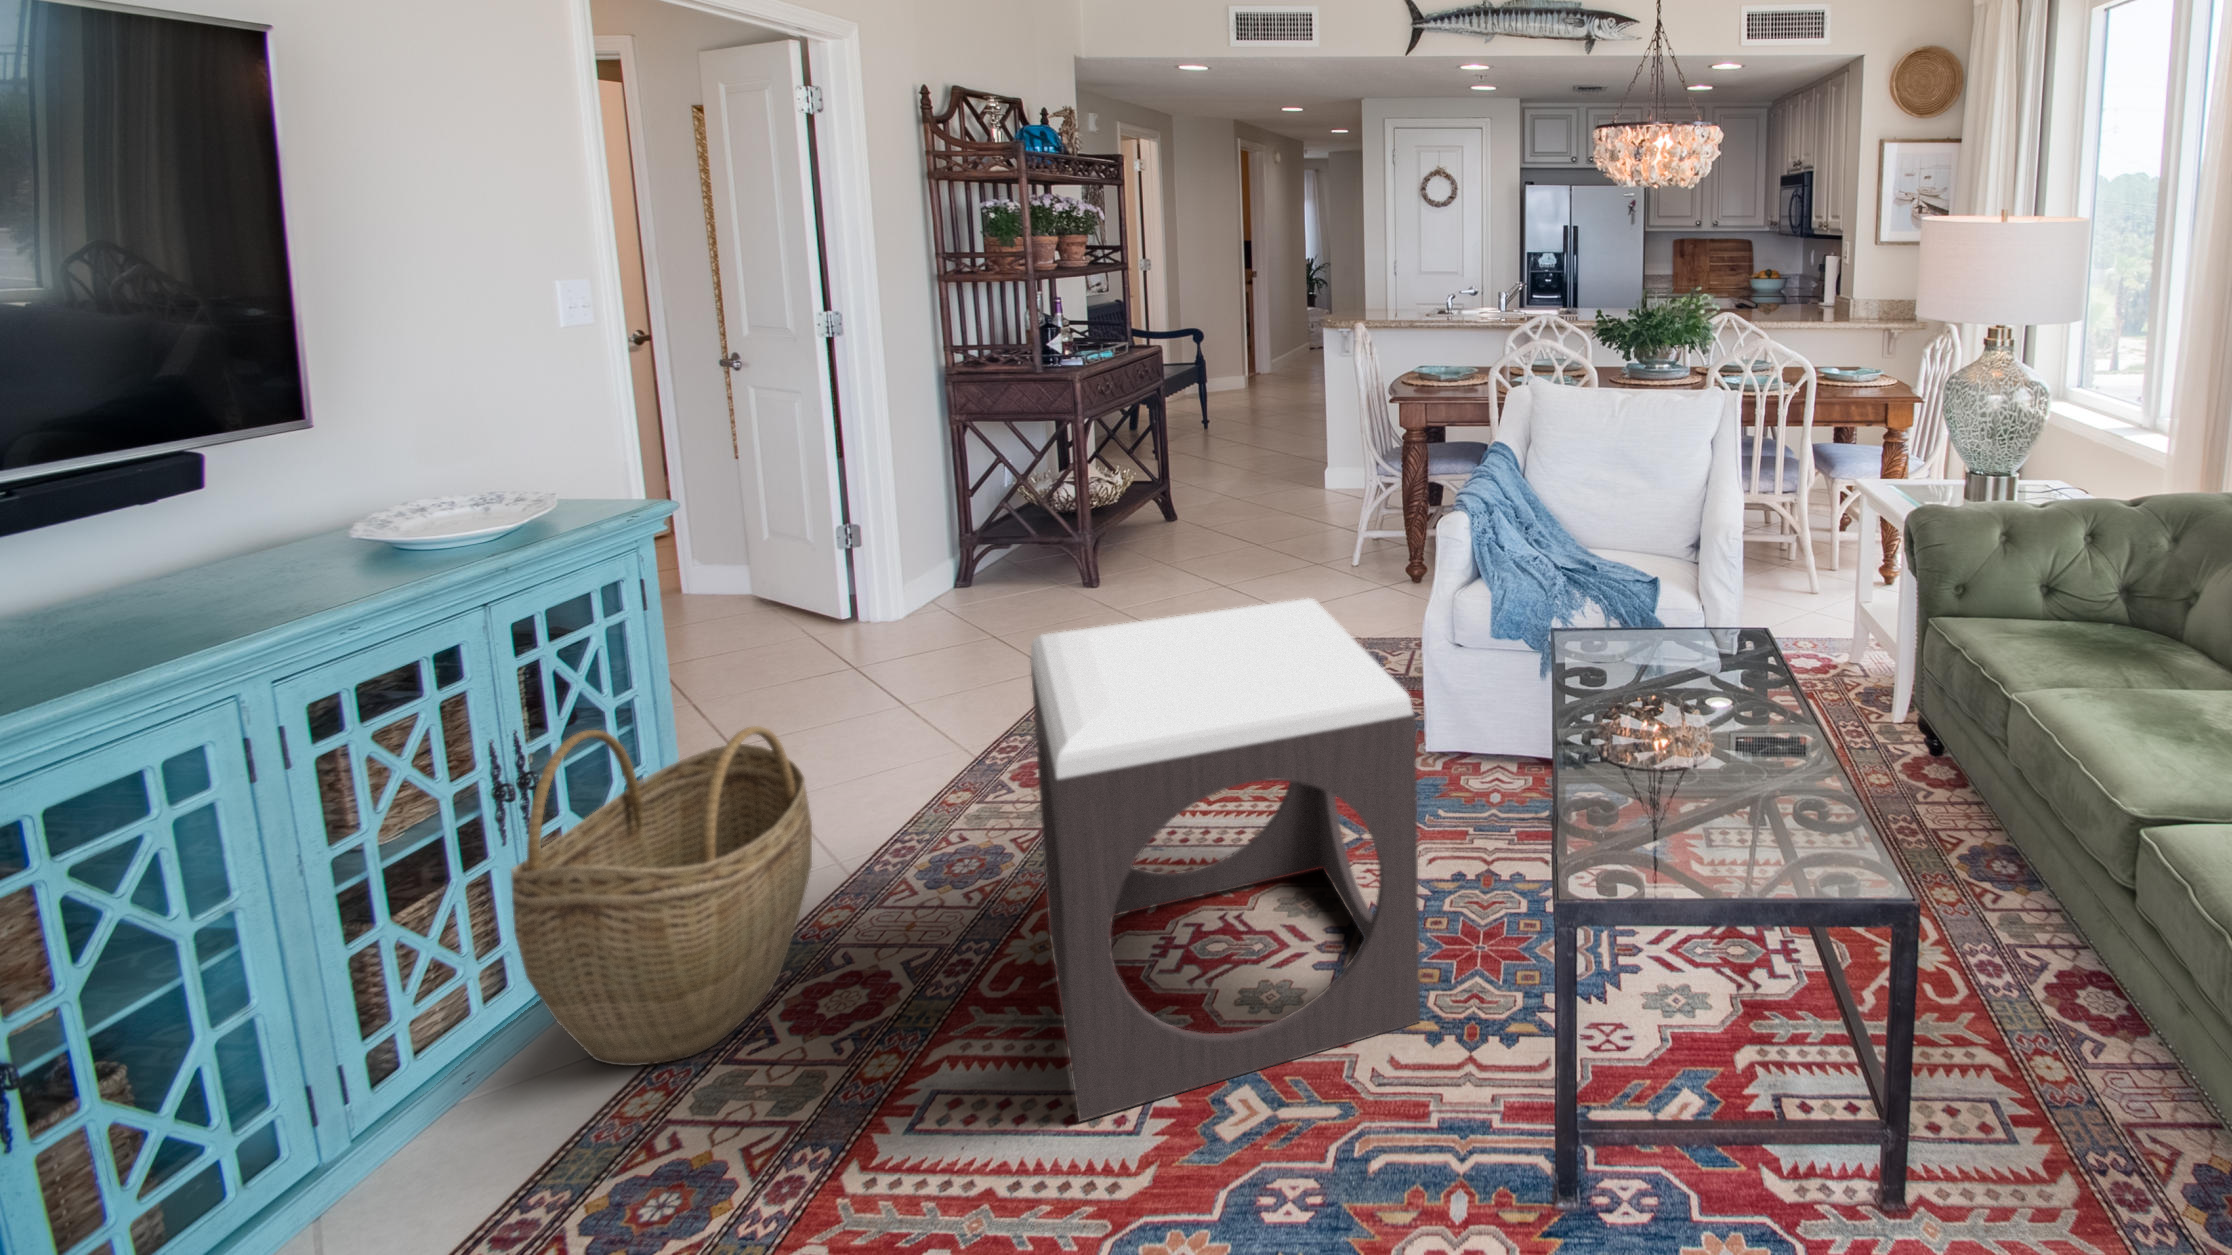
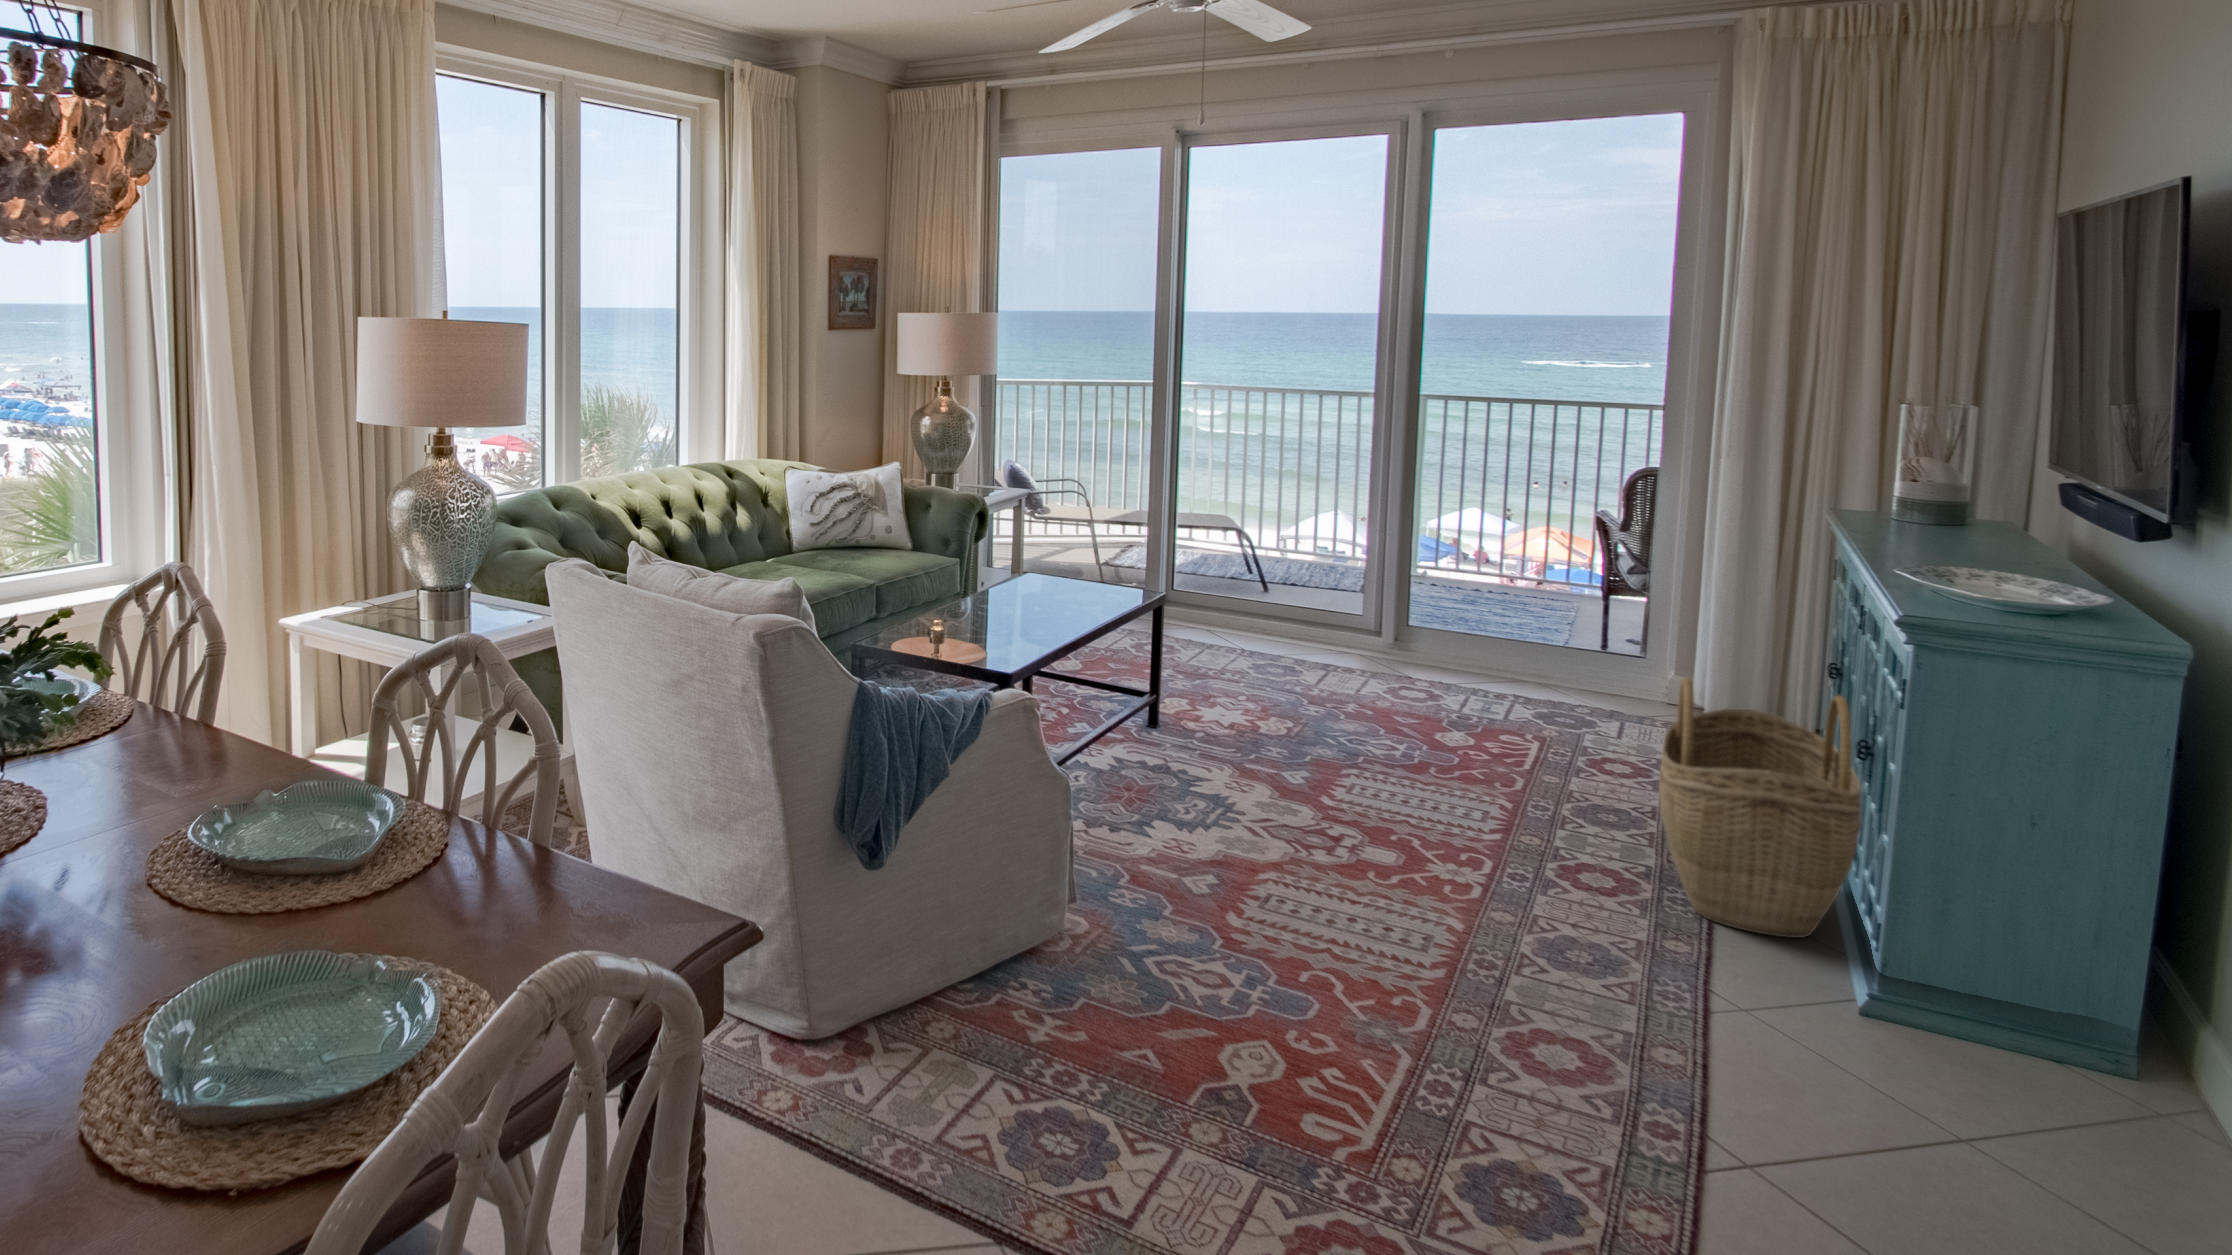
footstool: present [1030,599,1420,1122] -> none [1185,575,1473,882]

